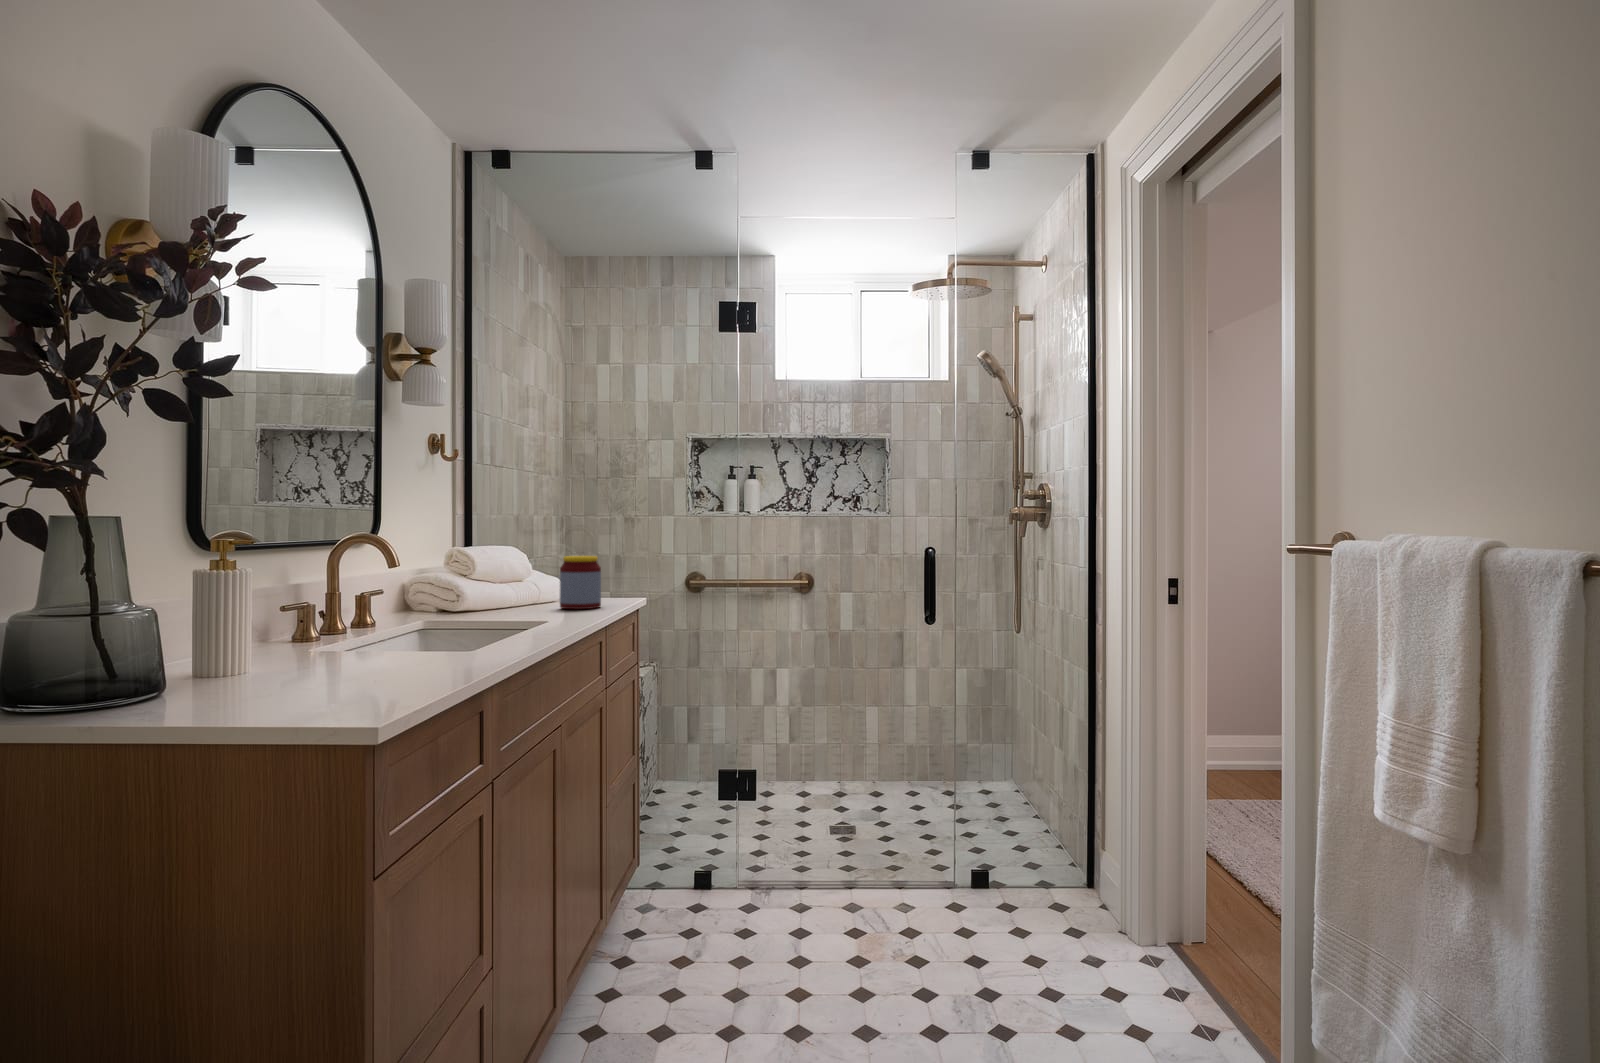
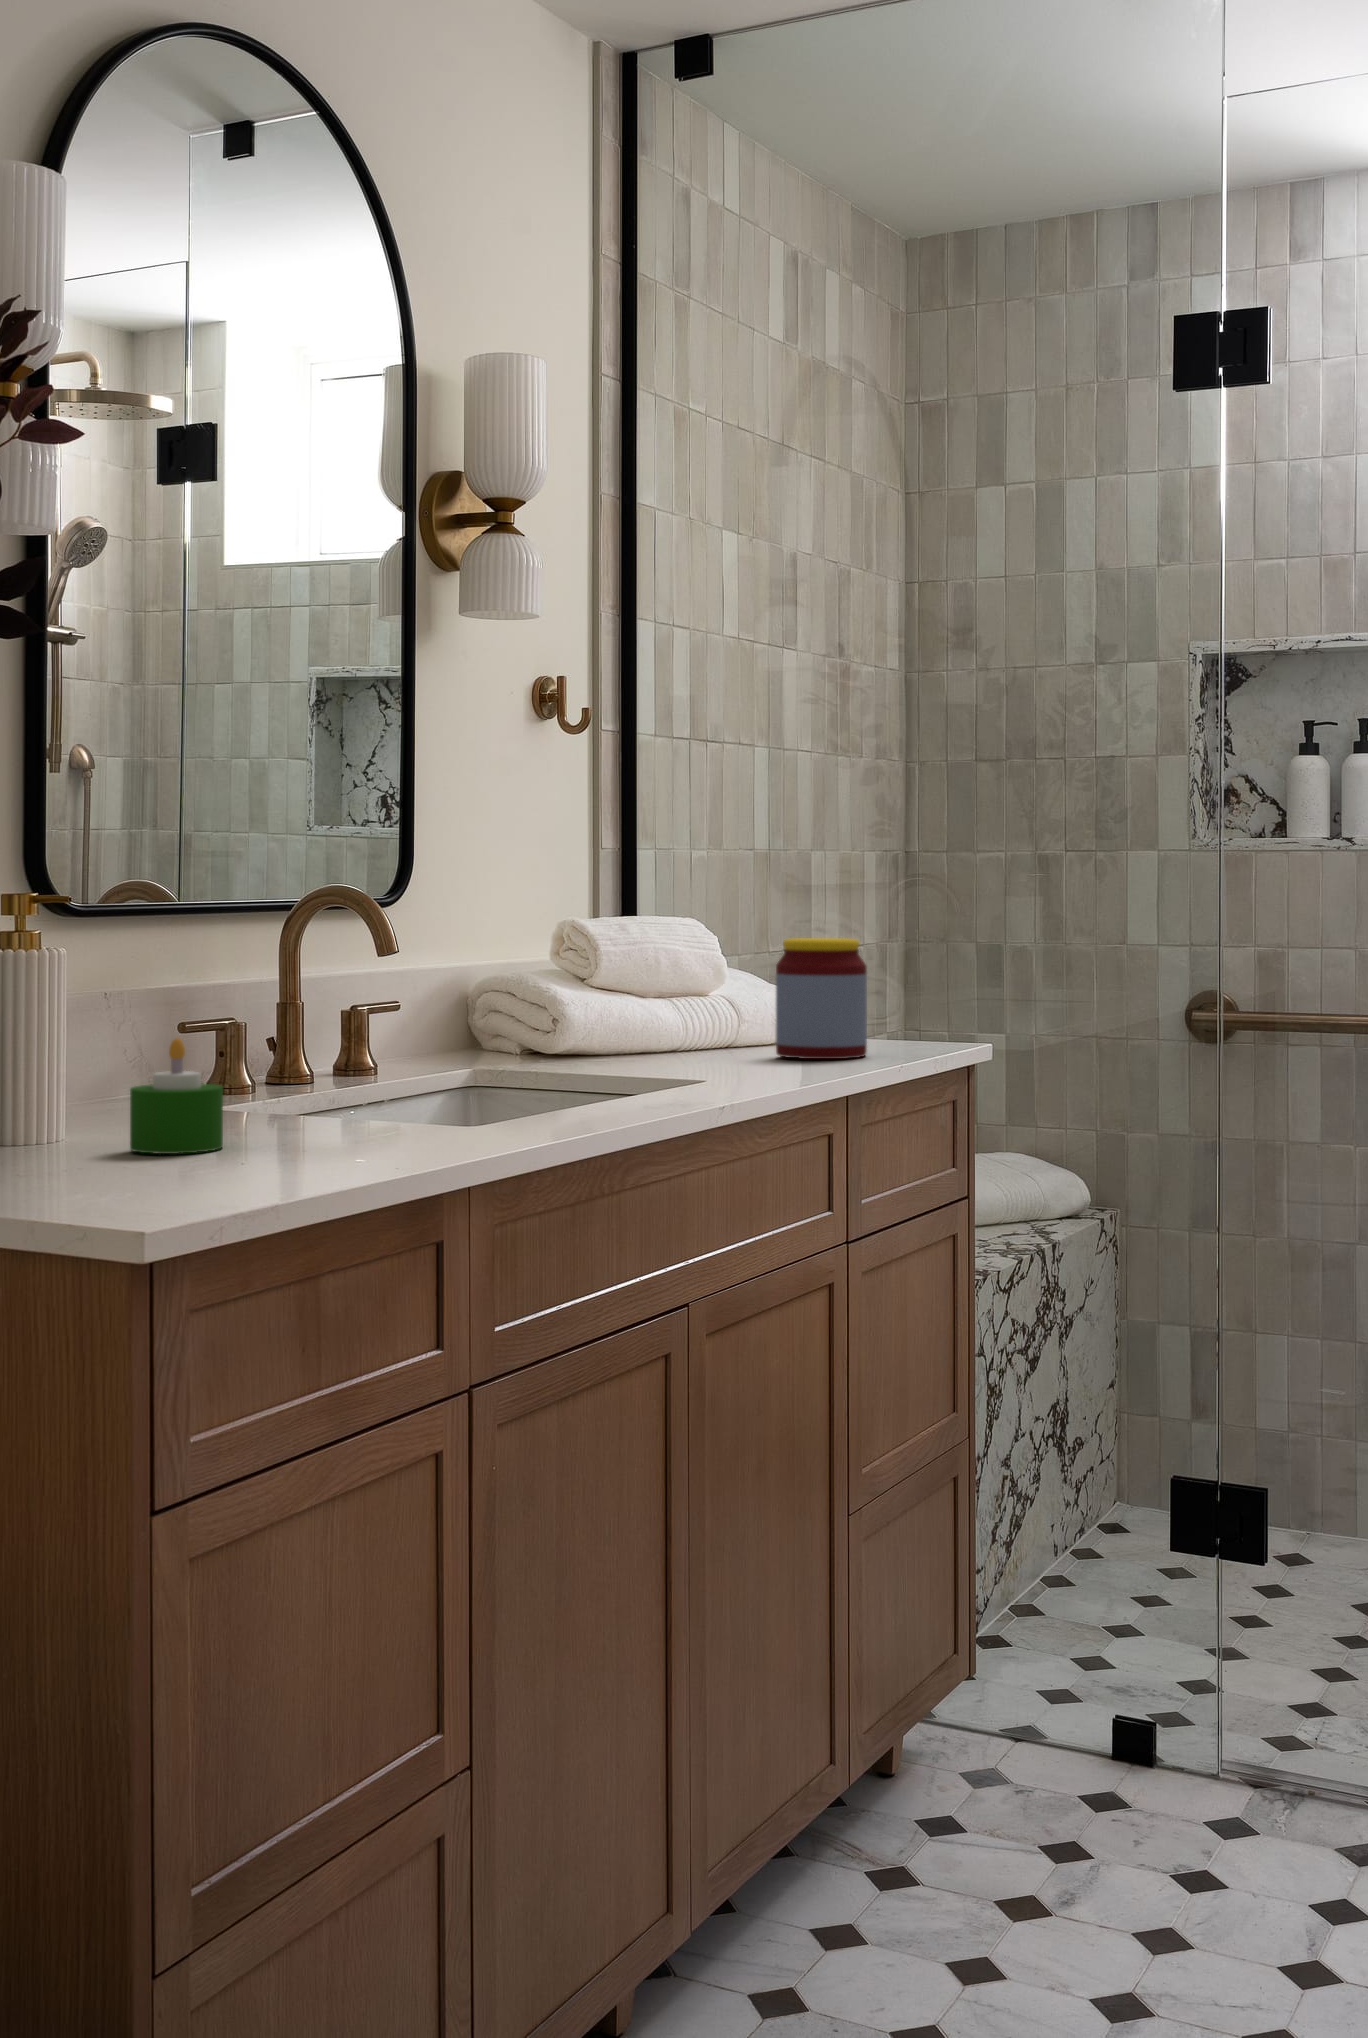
candle: none [283,616,340,680] -> present [130,1038,223,1154]

